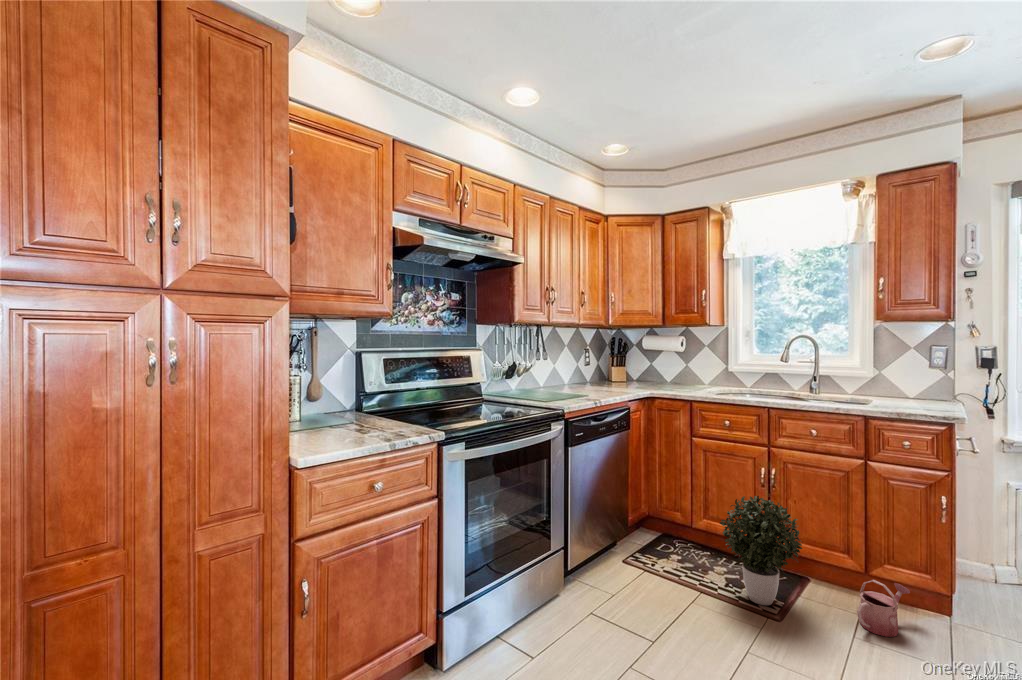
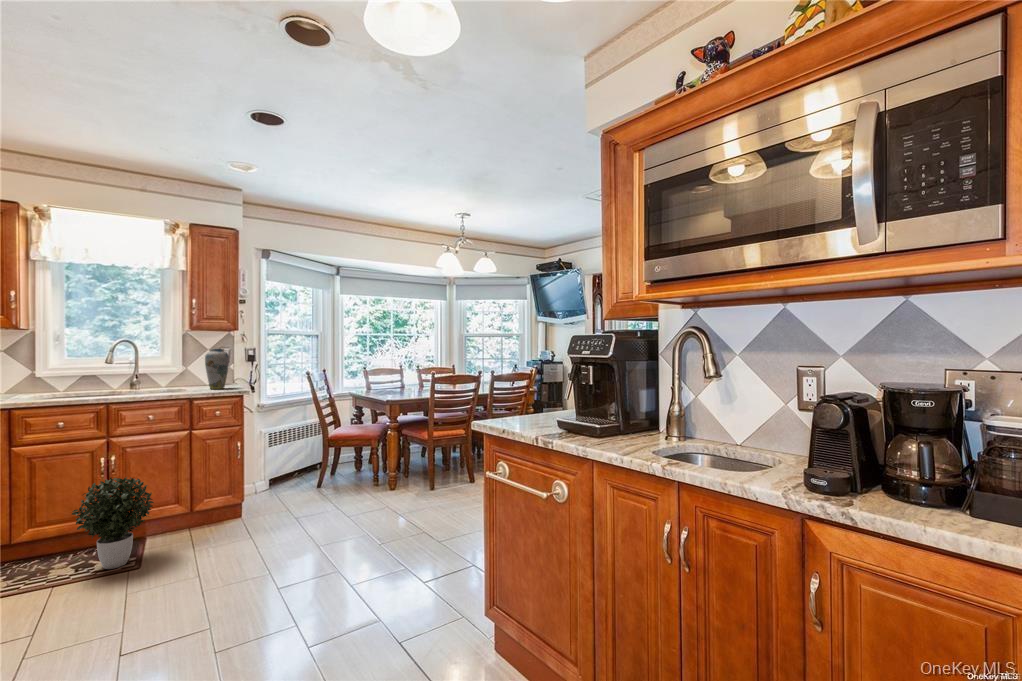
vase: none [895,348,935,408] -> present [205,349,229,389]
watering can: present [857,580,910,637] -> none [193,506,223,543]

